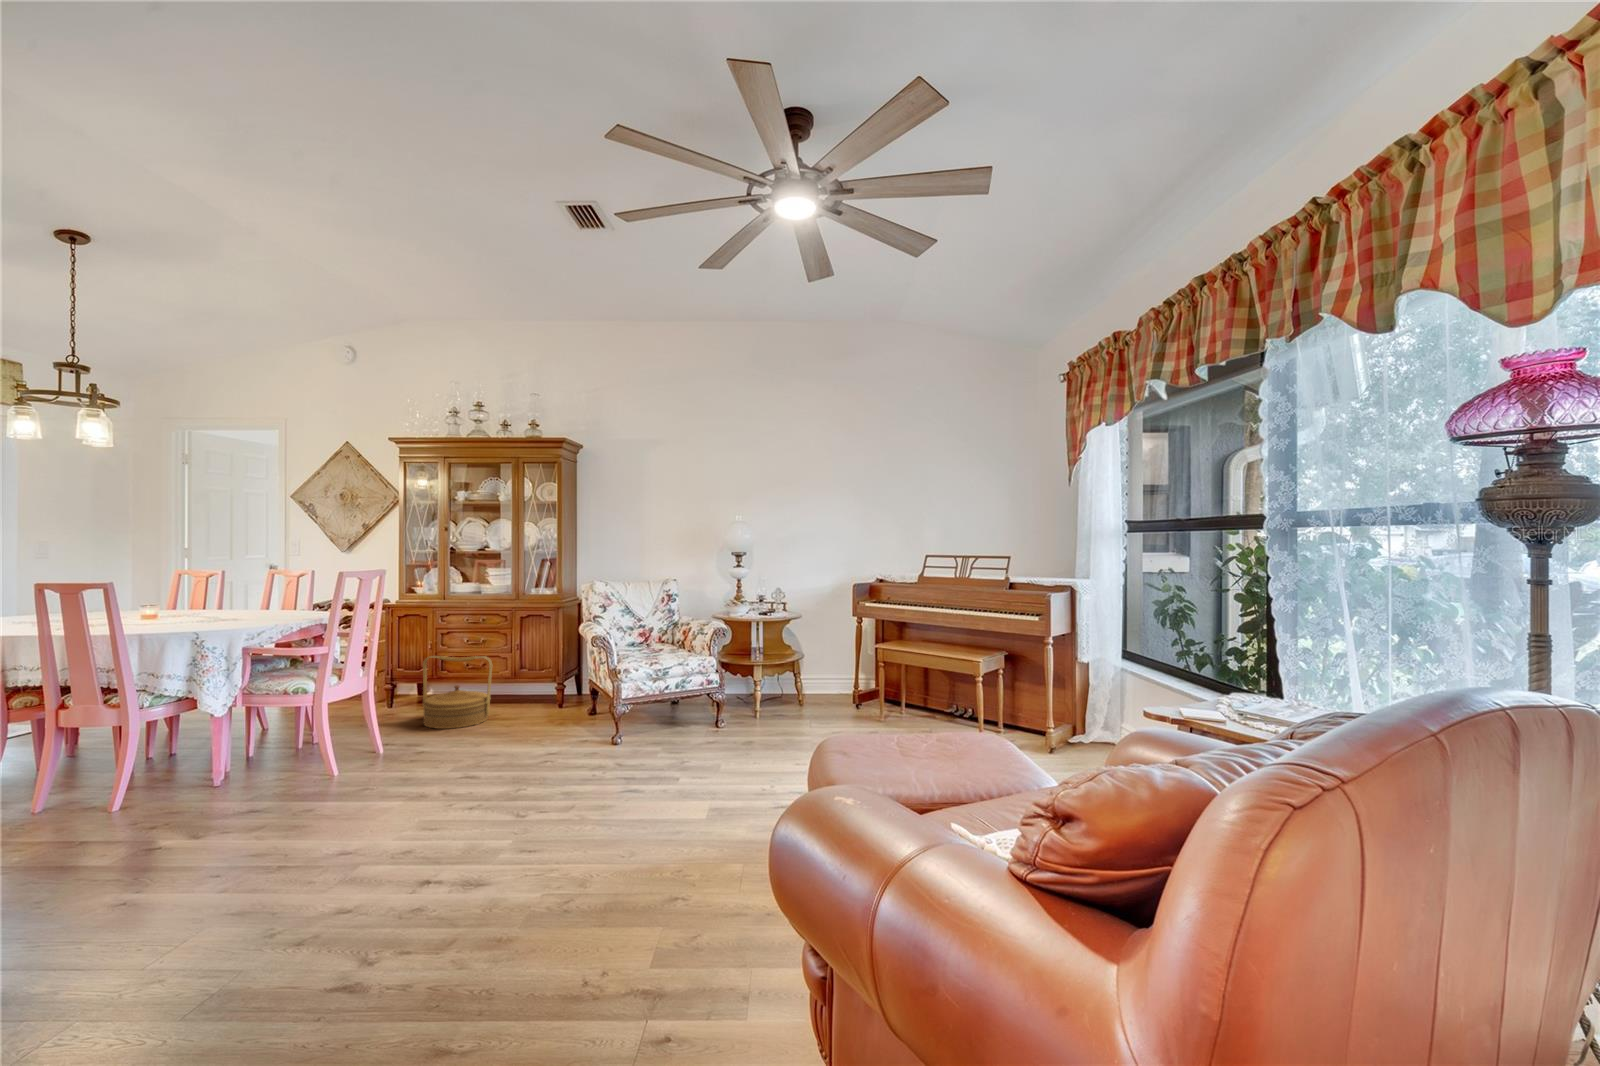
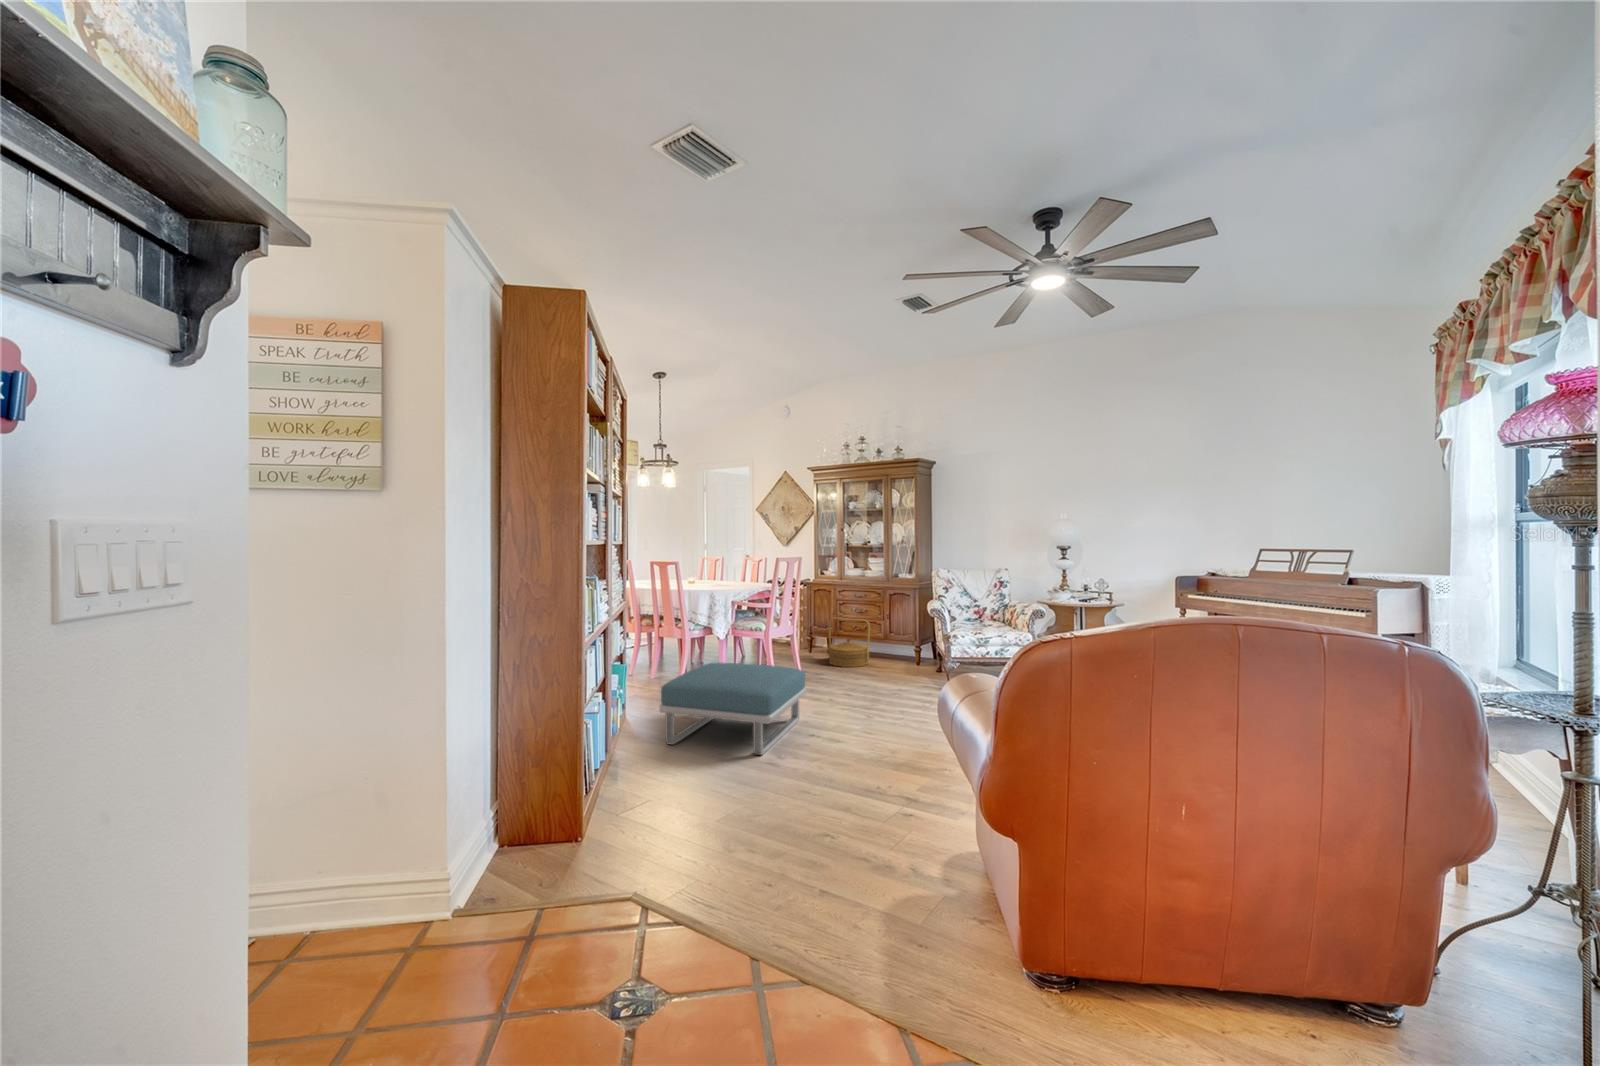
footstool: none [53,759,408,978] -> present [659,663,806,755]

